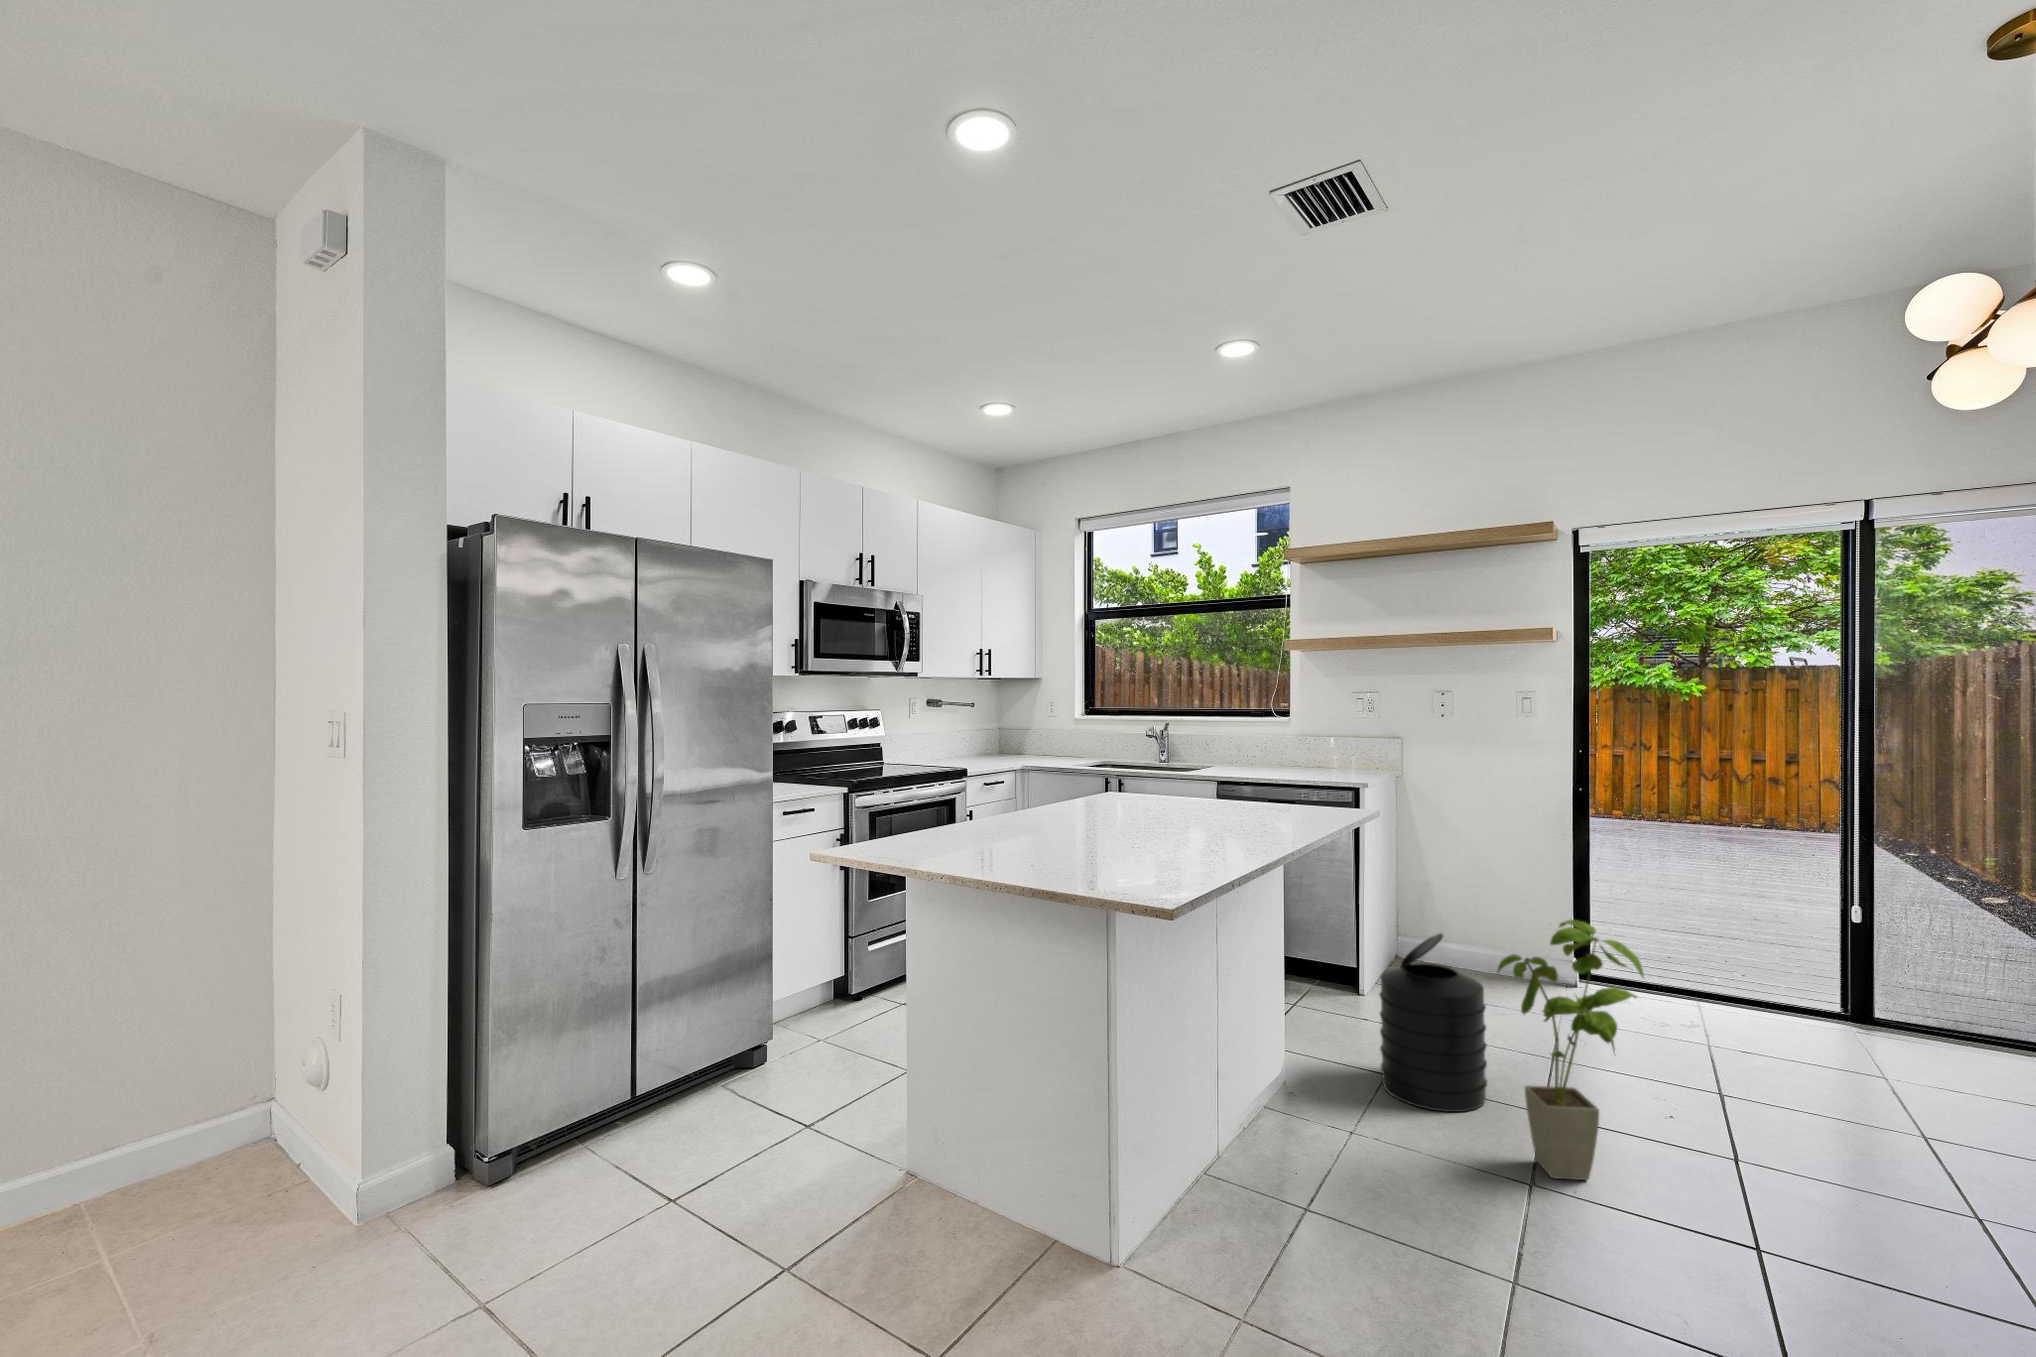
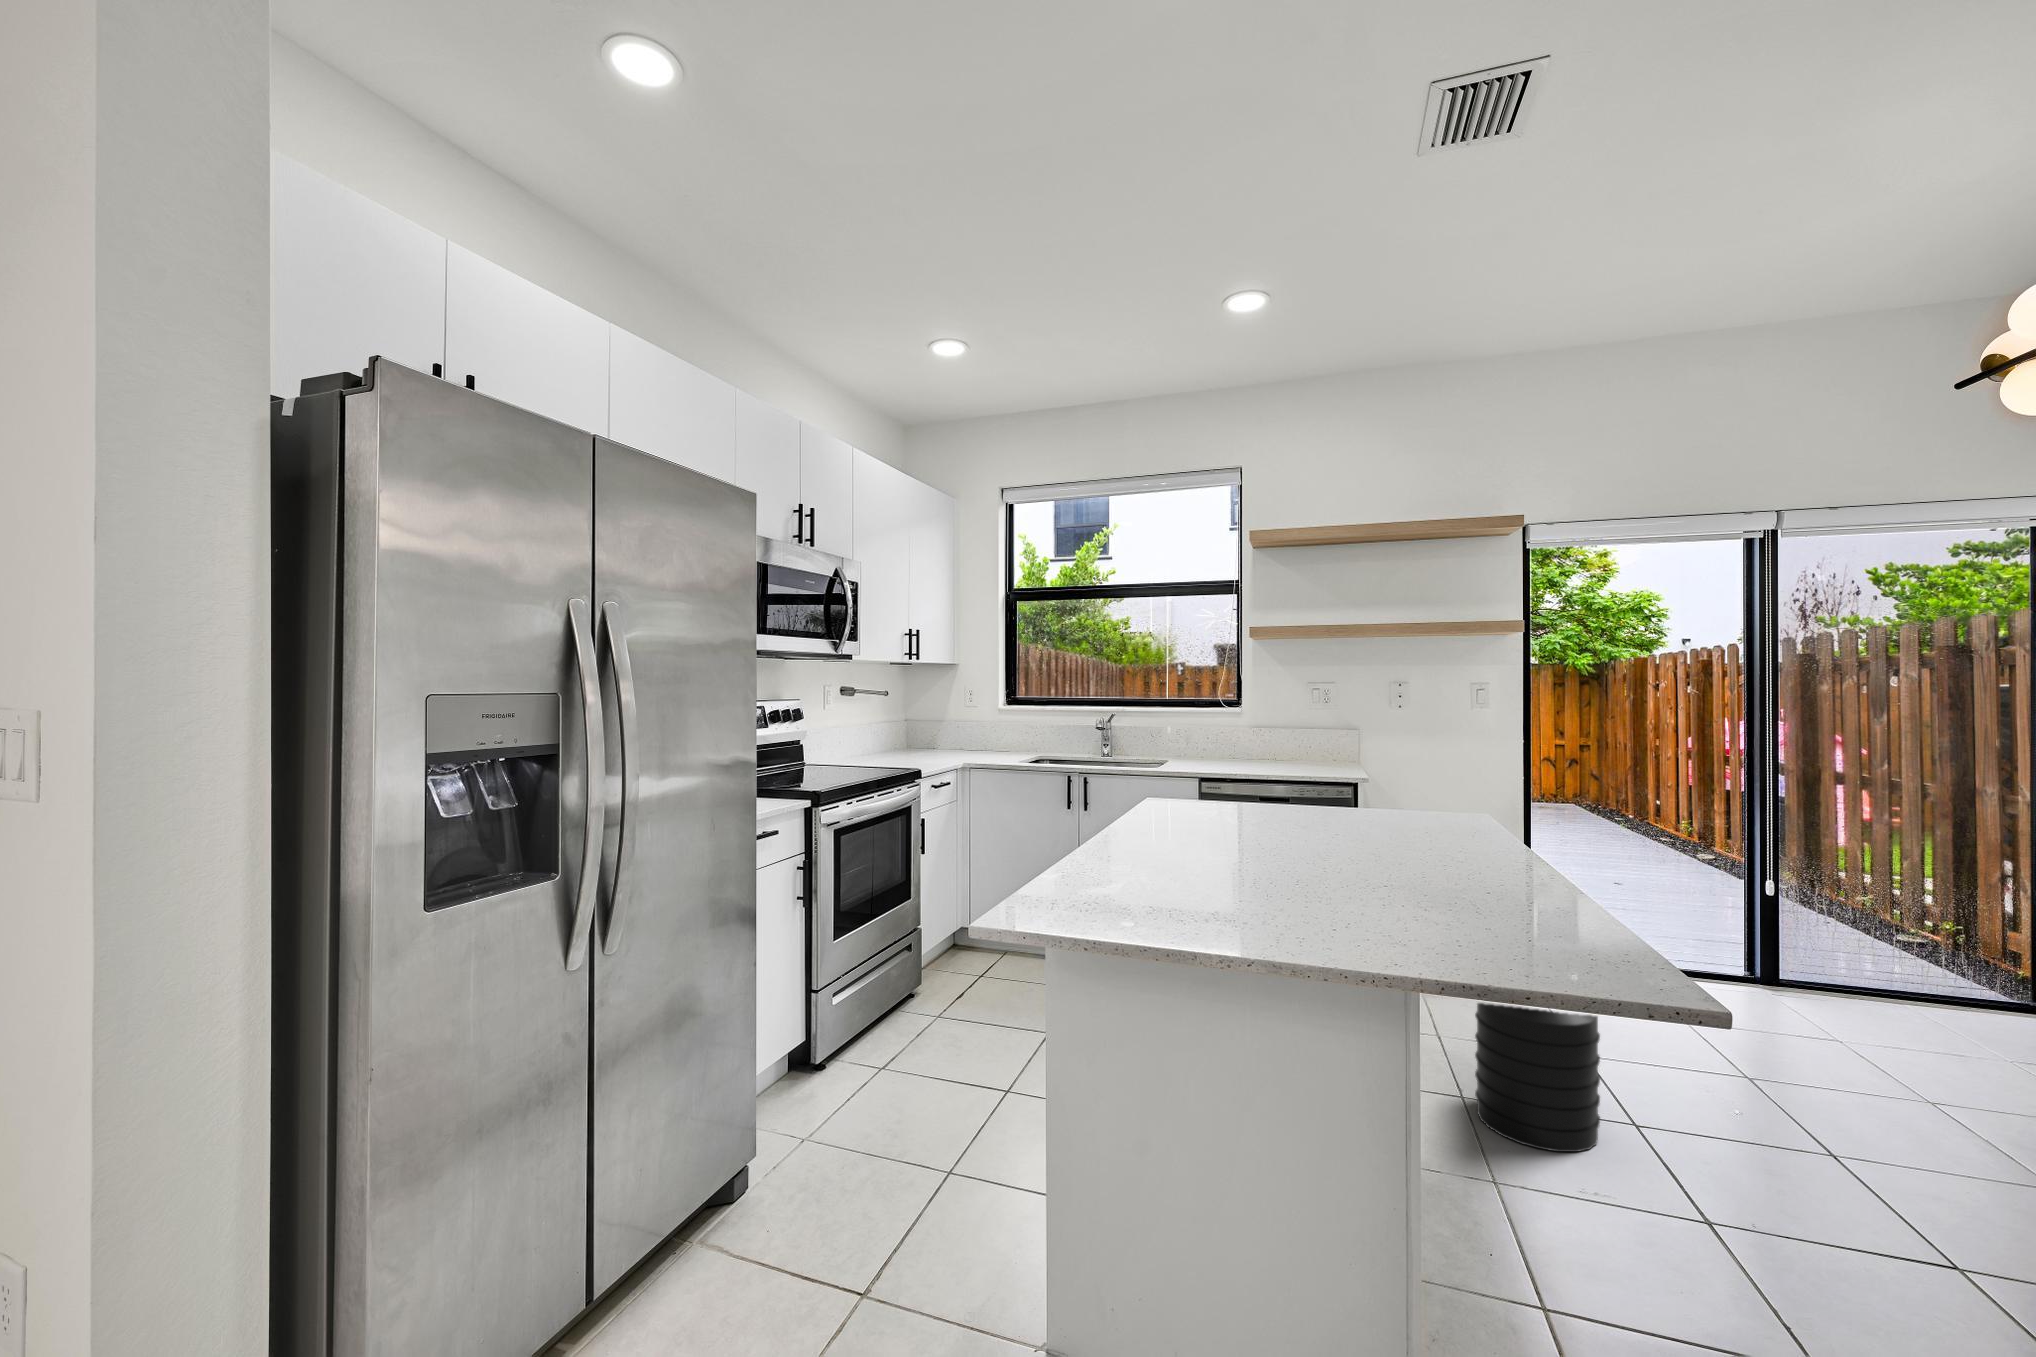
house plant: present [1497,920,1644,1180] -> none [1675,940,1876,1233]

